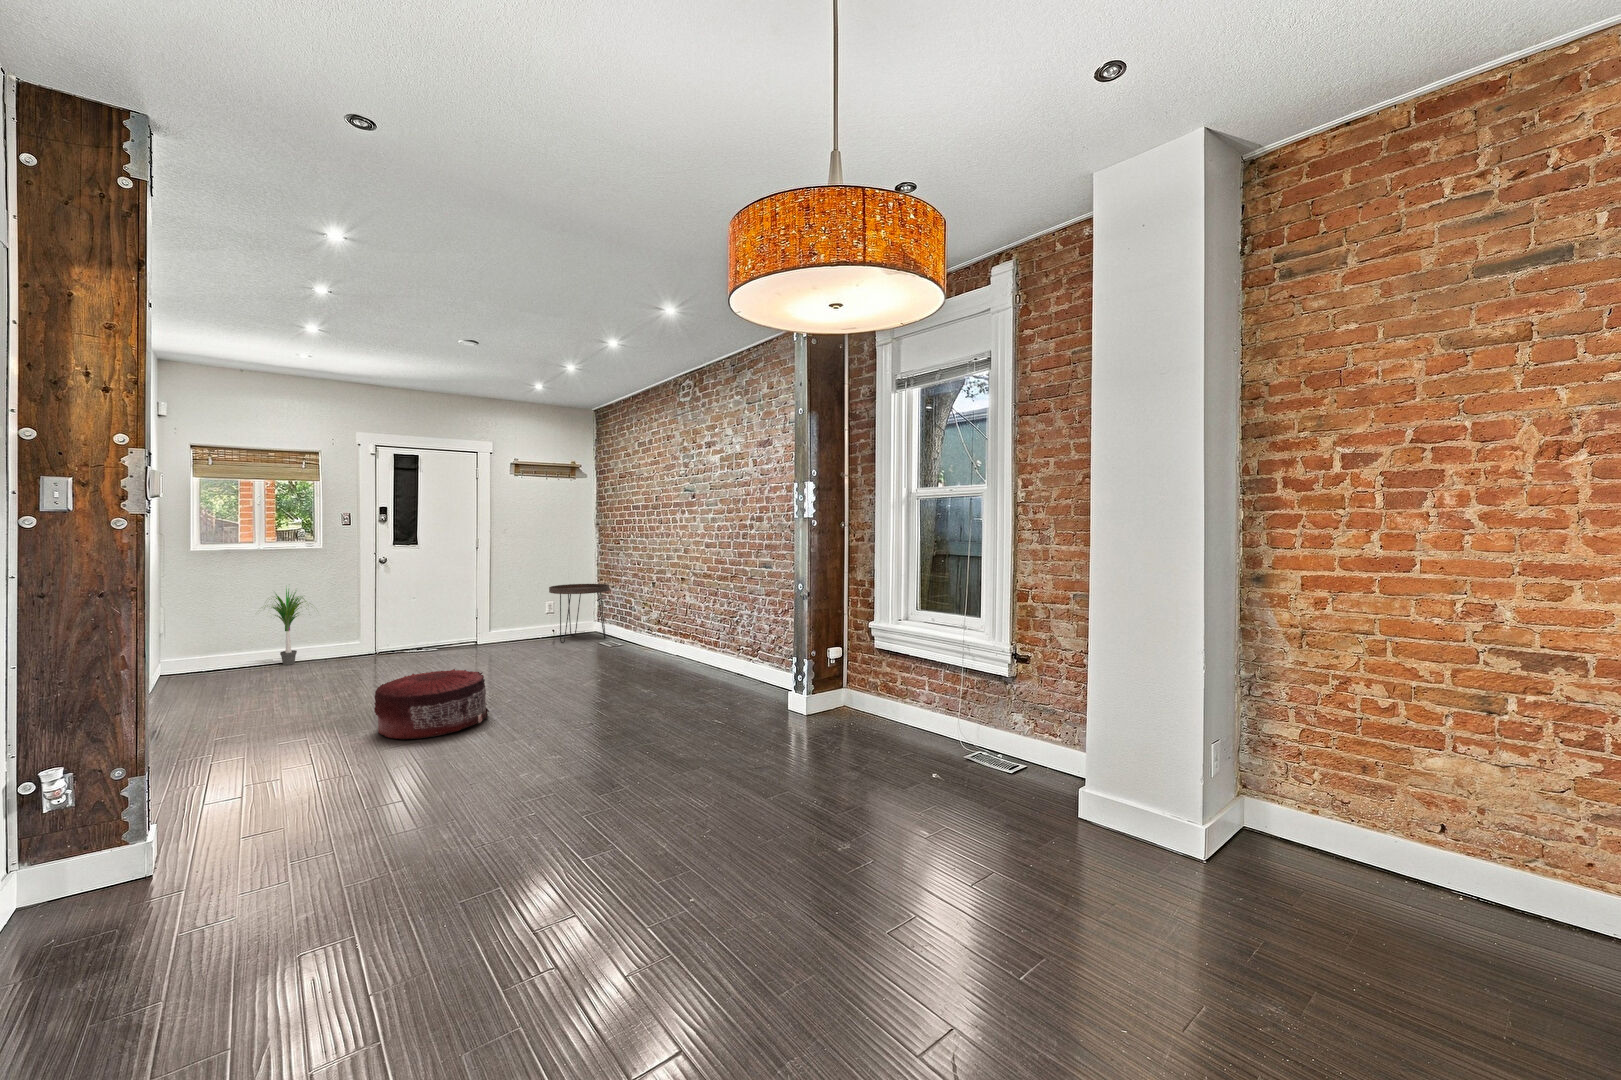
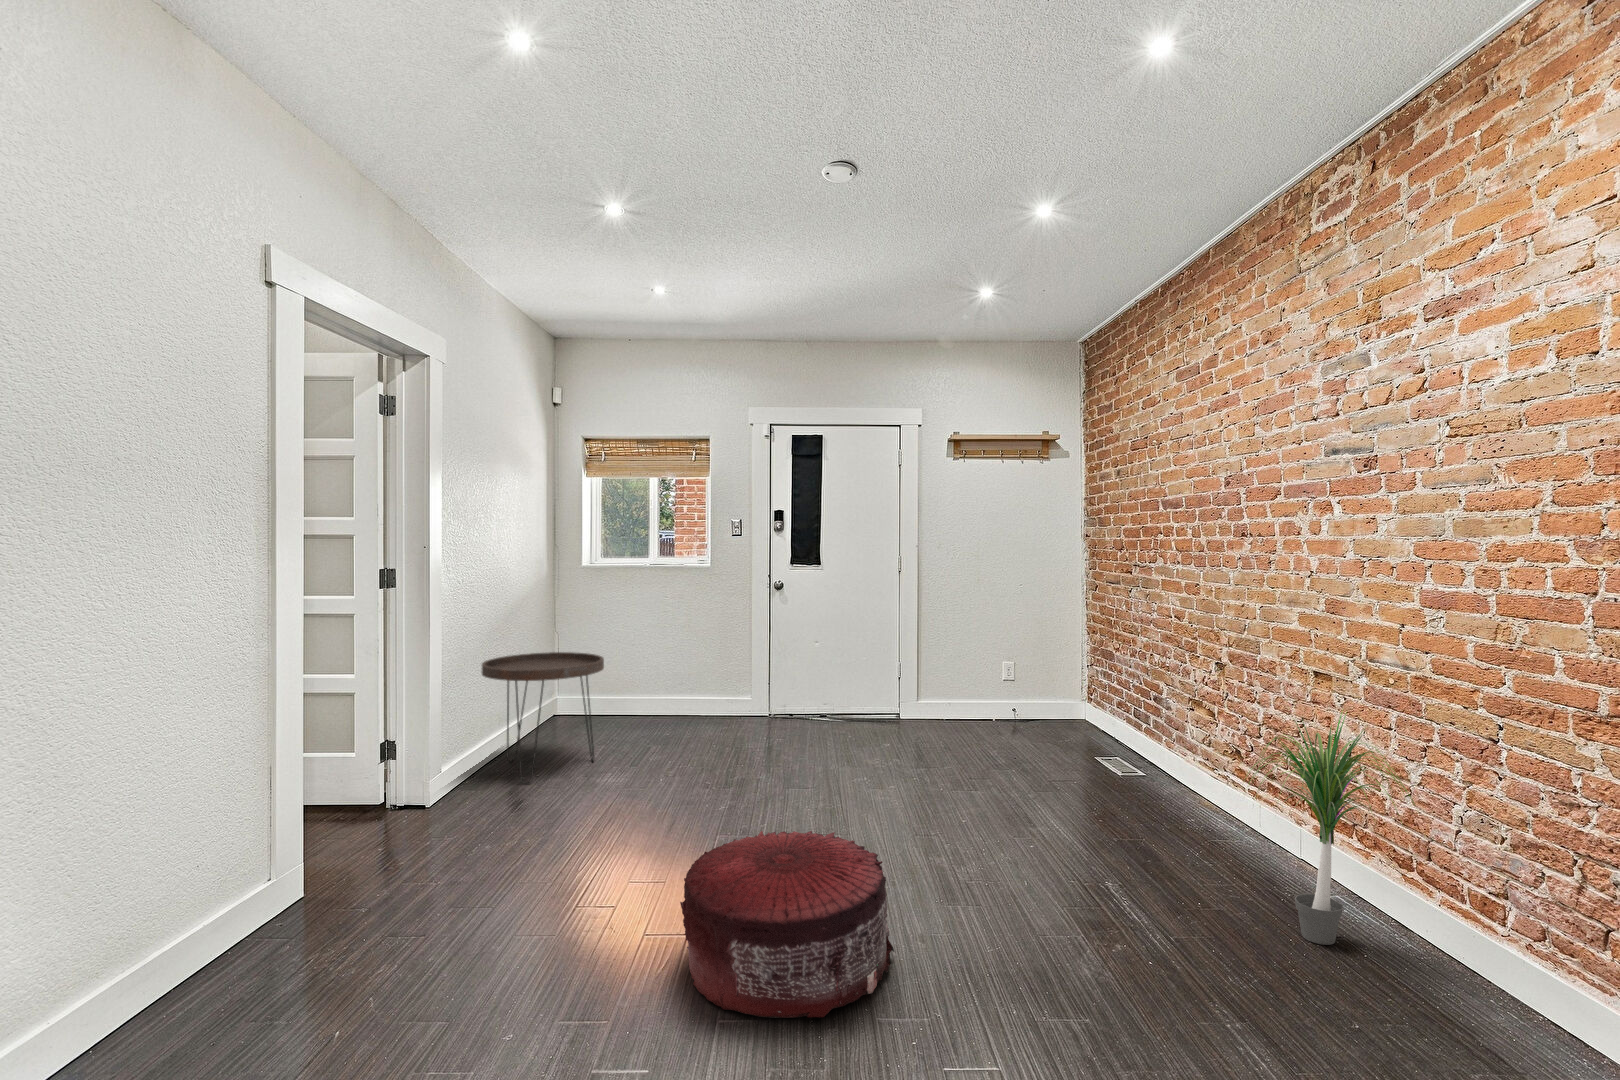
side table: present [549,584,610,643] -> present [482,652,604,784]
potted plant: present [265,589,306,665] -> present [1249,714,1414,945]

